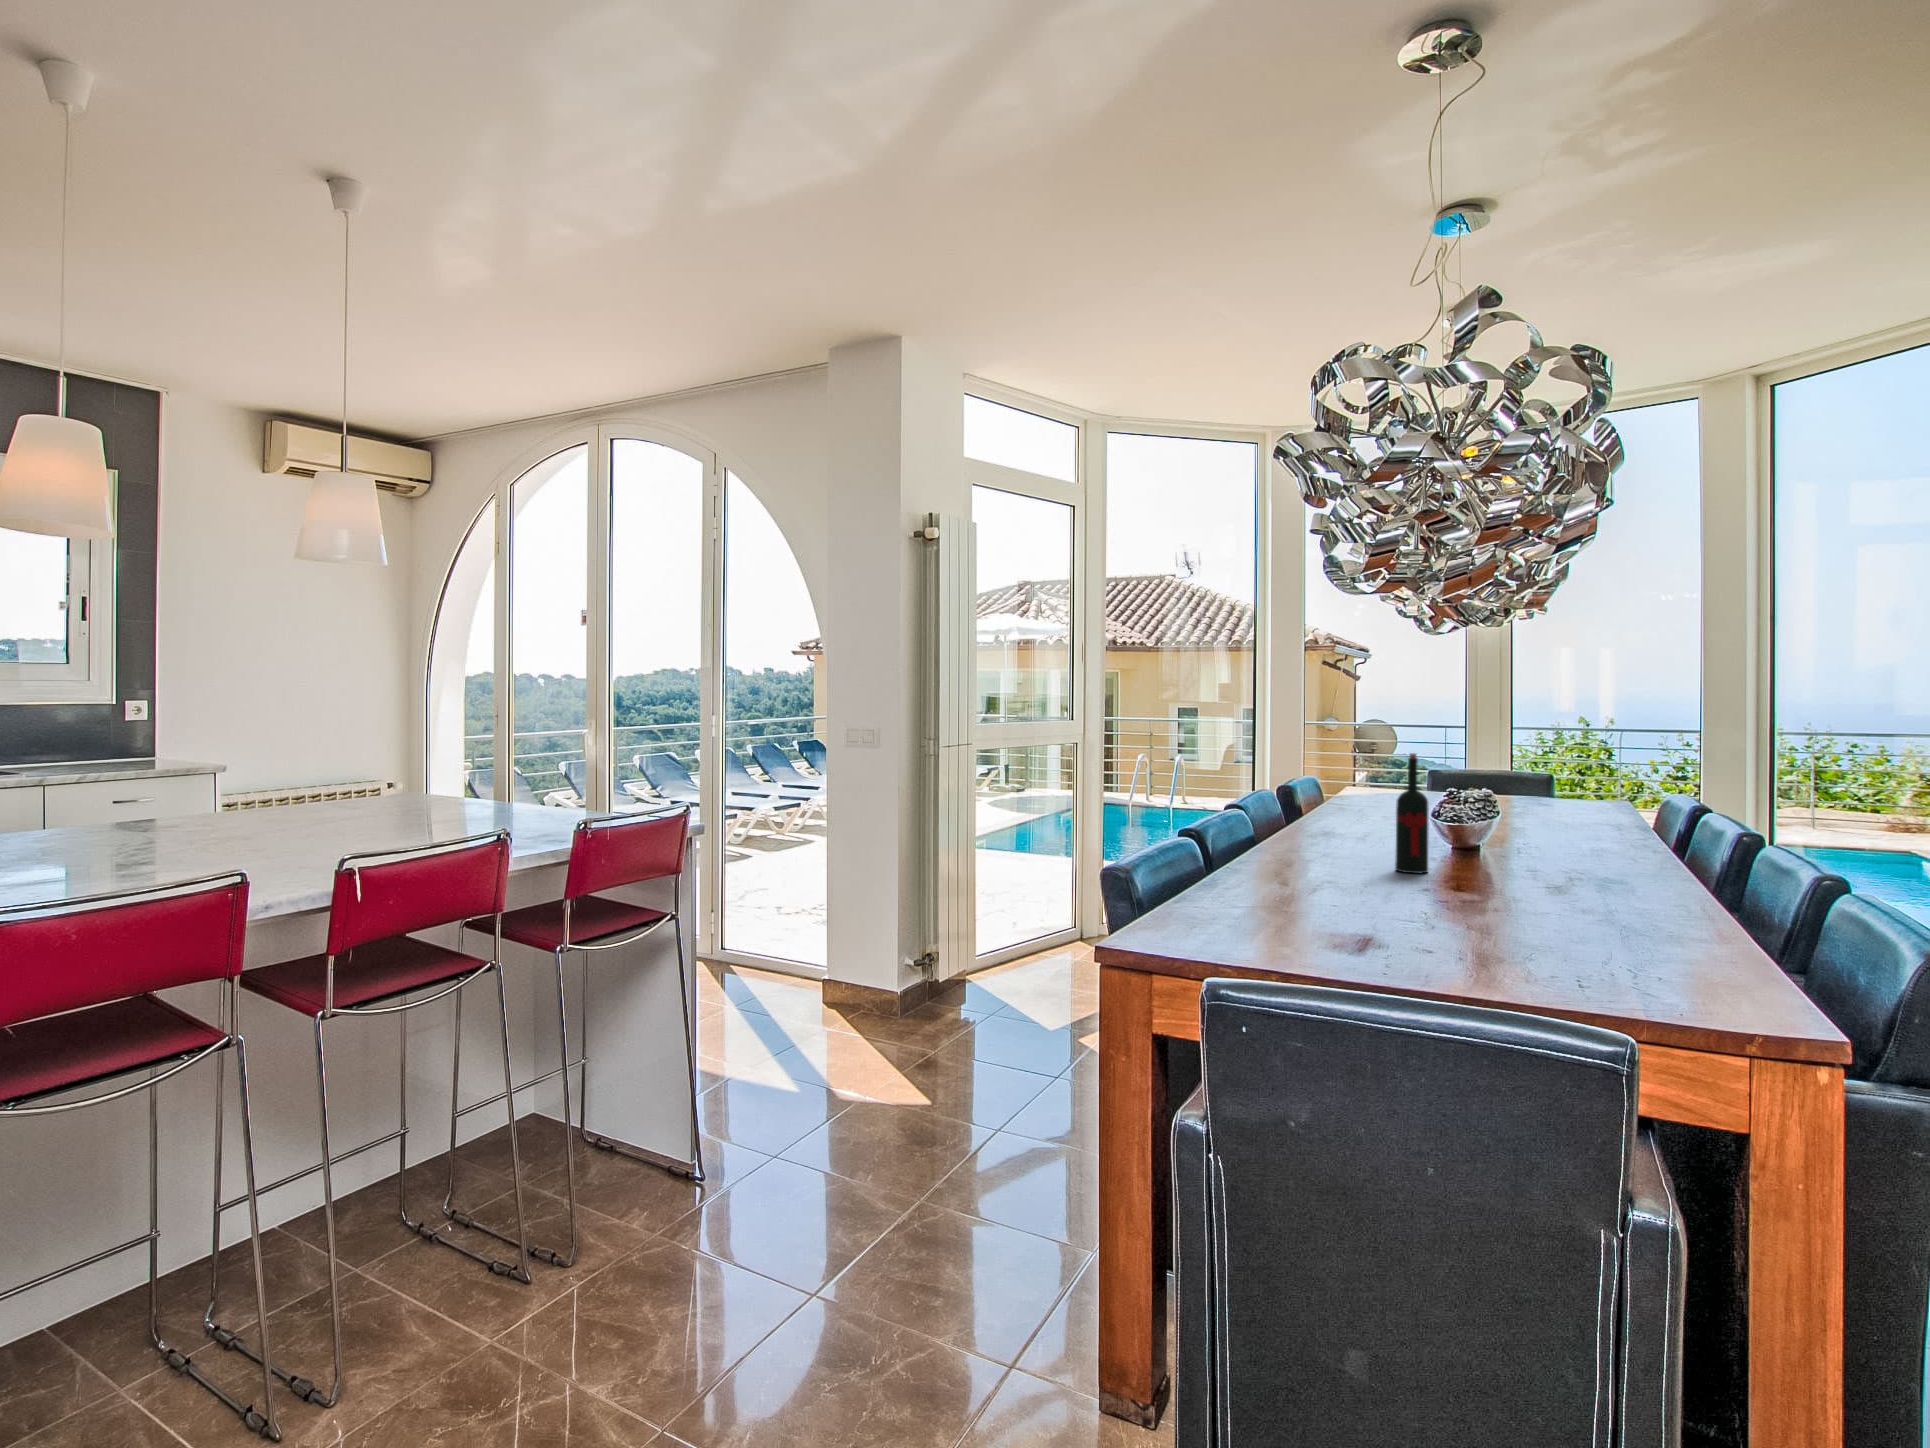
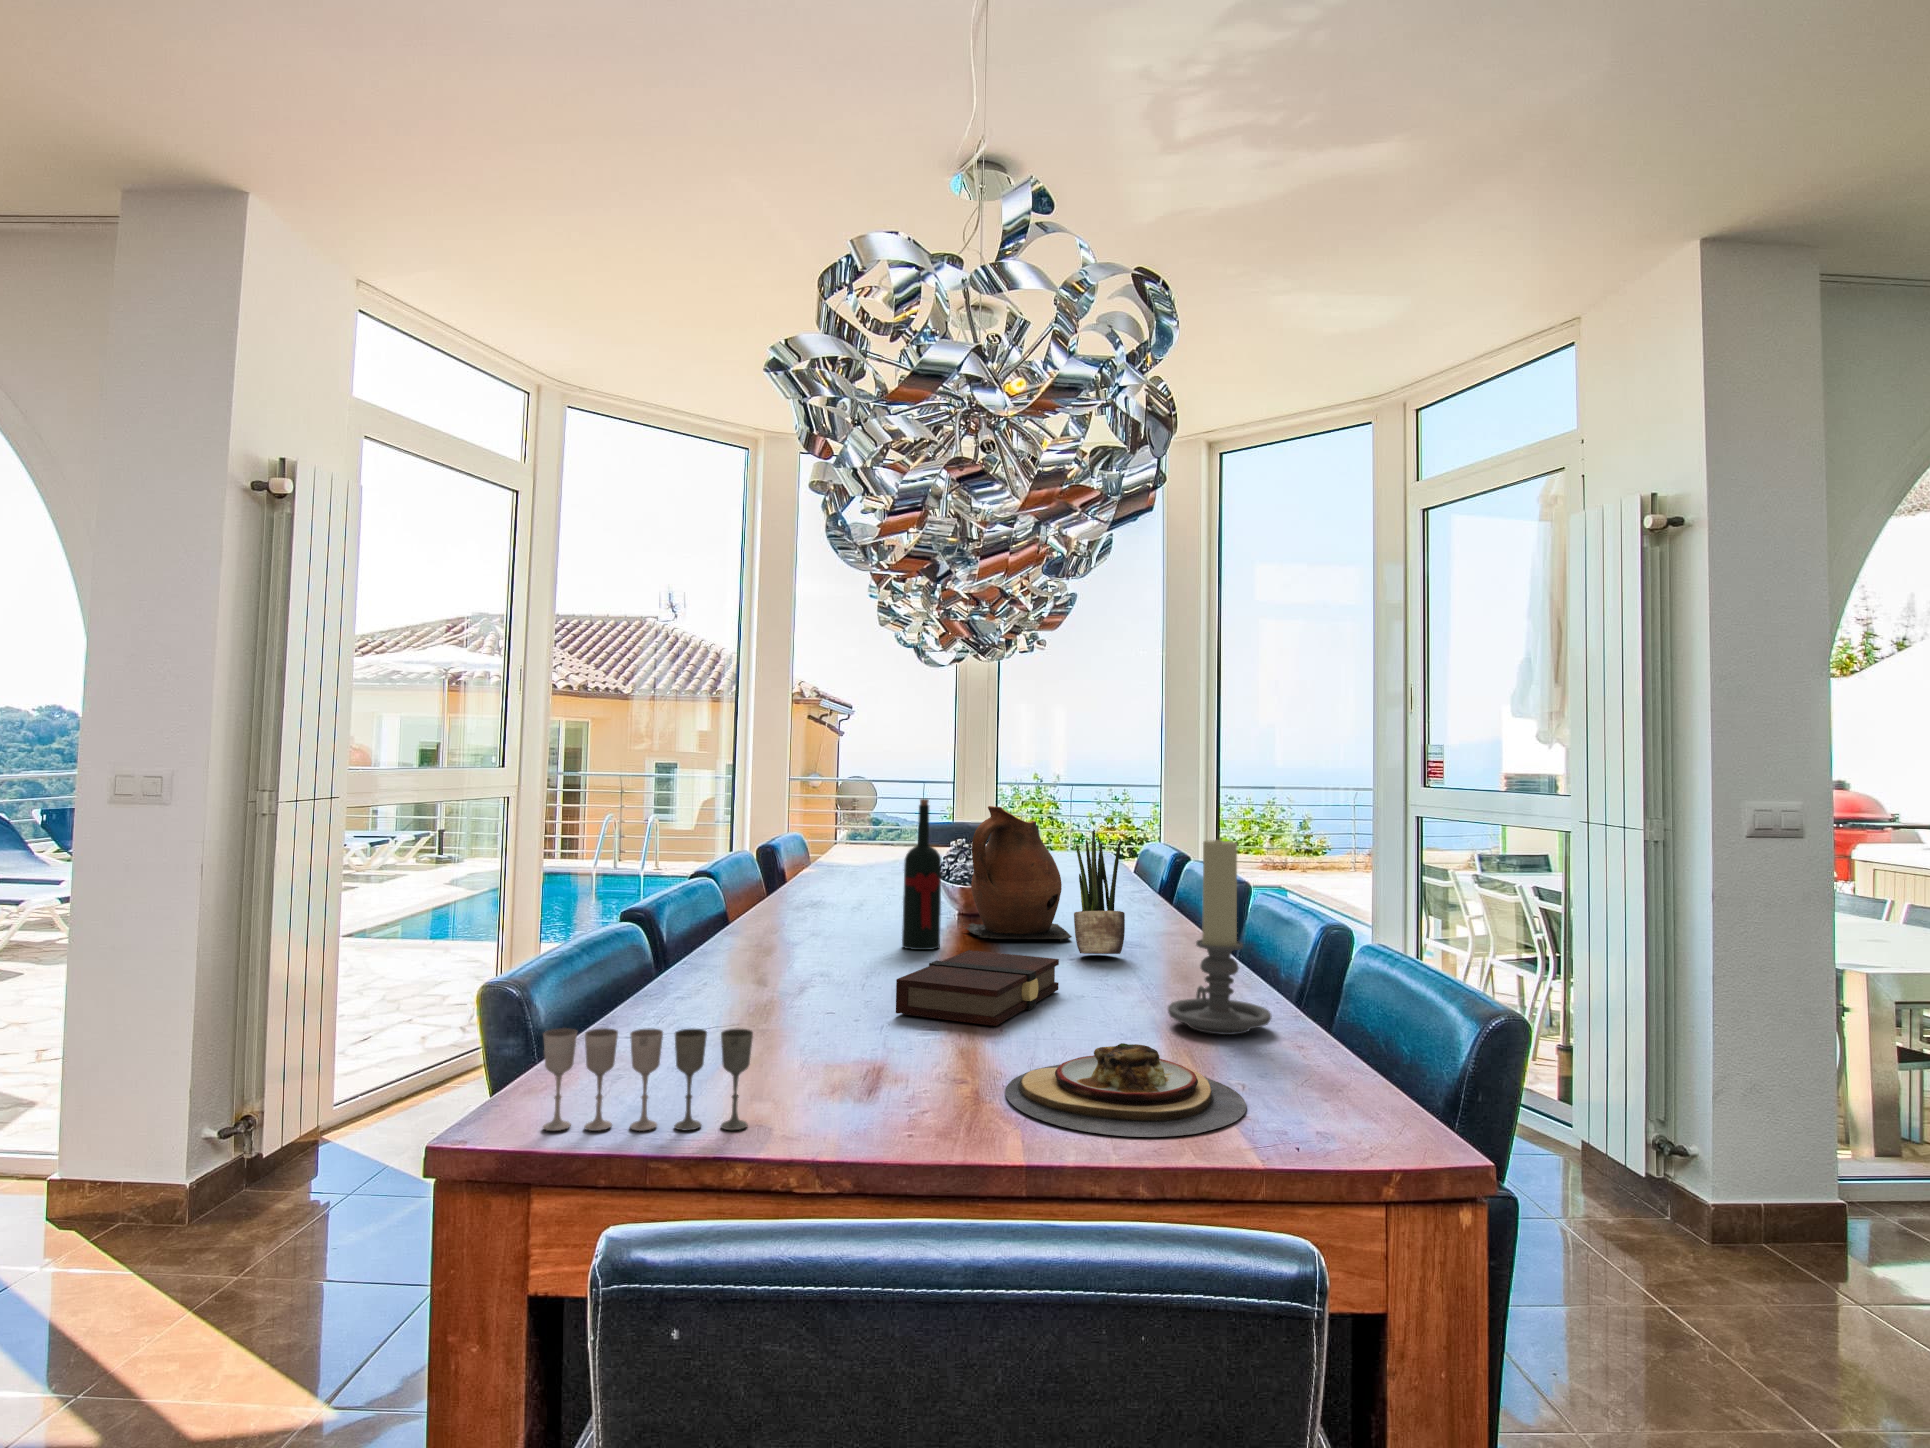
ceramic pitcher: none [1452,759,1551,874] -> present [963,806,1072,941]
potted plant: none [1546,781,1592,885] -> present [1074,829,1125,954]
candle holder: none [1598,793,1687,942] -> present [1168,838,1271,1035]
book: none [1380,872,1518,922] -> present [896,950,1059,1026]
wine glass: none [1156,891,1278,956] -> present [543,1028,753,1131]
plate: none [1447,929,1625,984] -> present [1005,1043,1246,1137]

